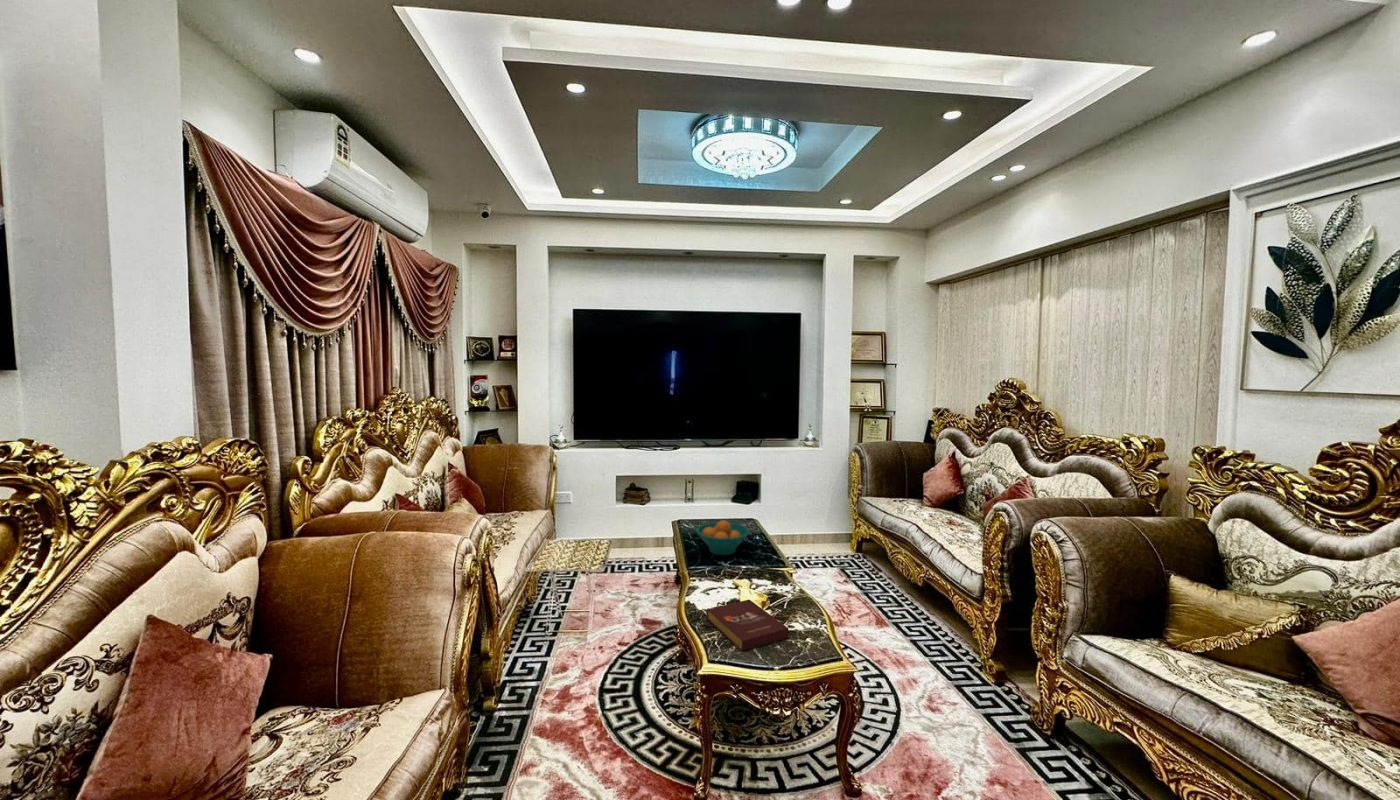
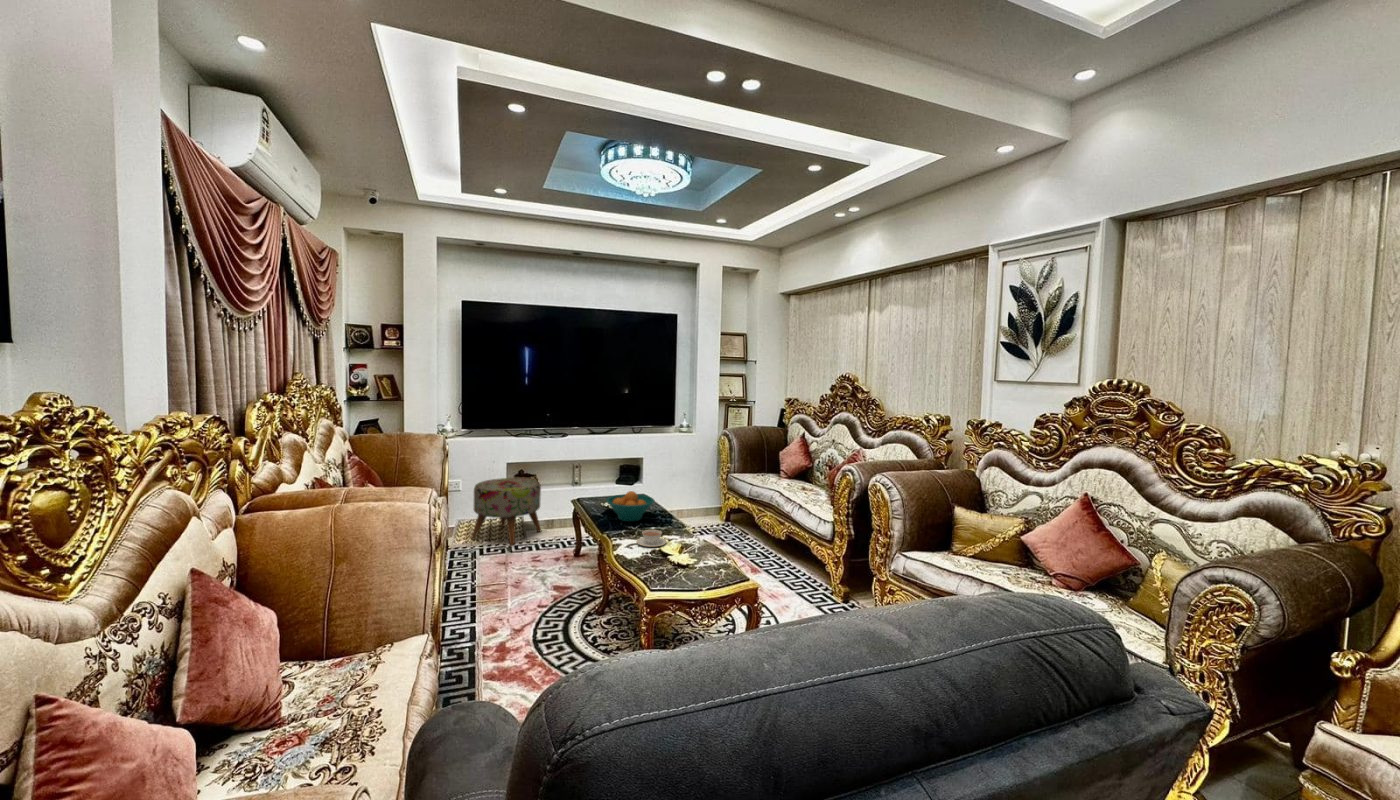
ottoman: none [585,493,653,564] -> present [471,478,541,545]
teacup: none [715,572,750,595] -> present [636,530,667,547]
book: present [706,600,789,651] -> none [640,547,710,581]

